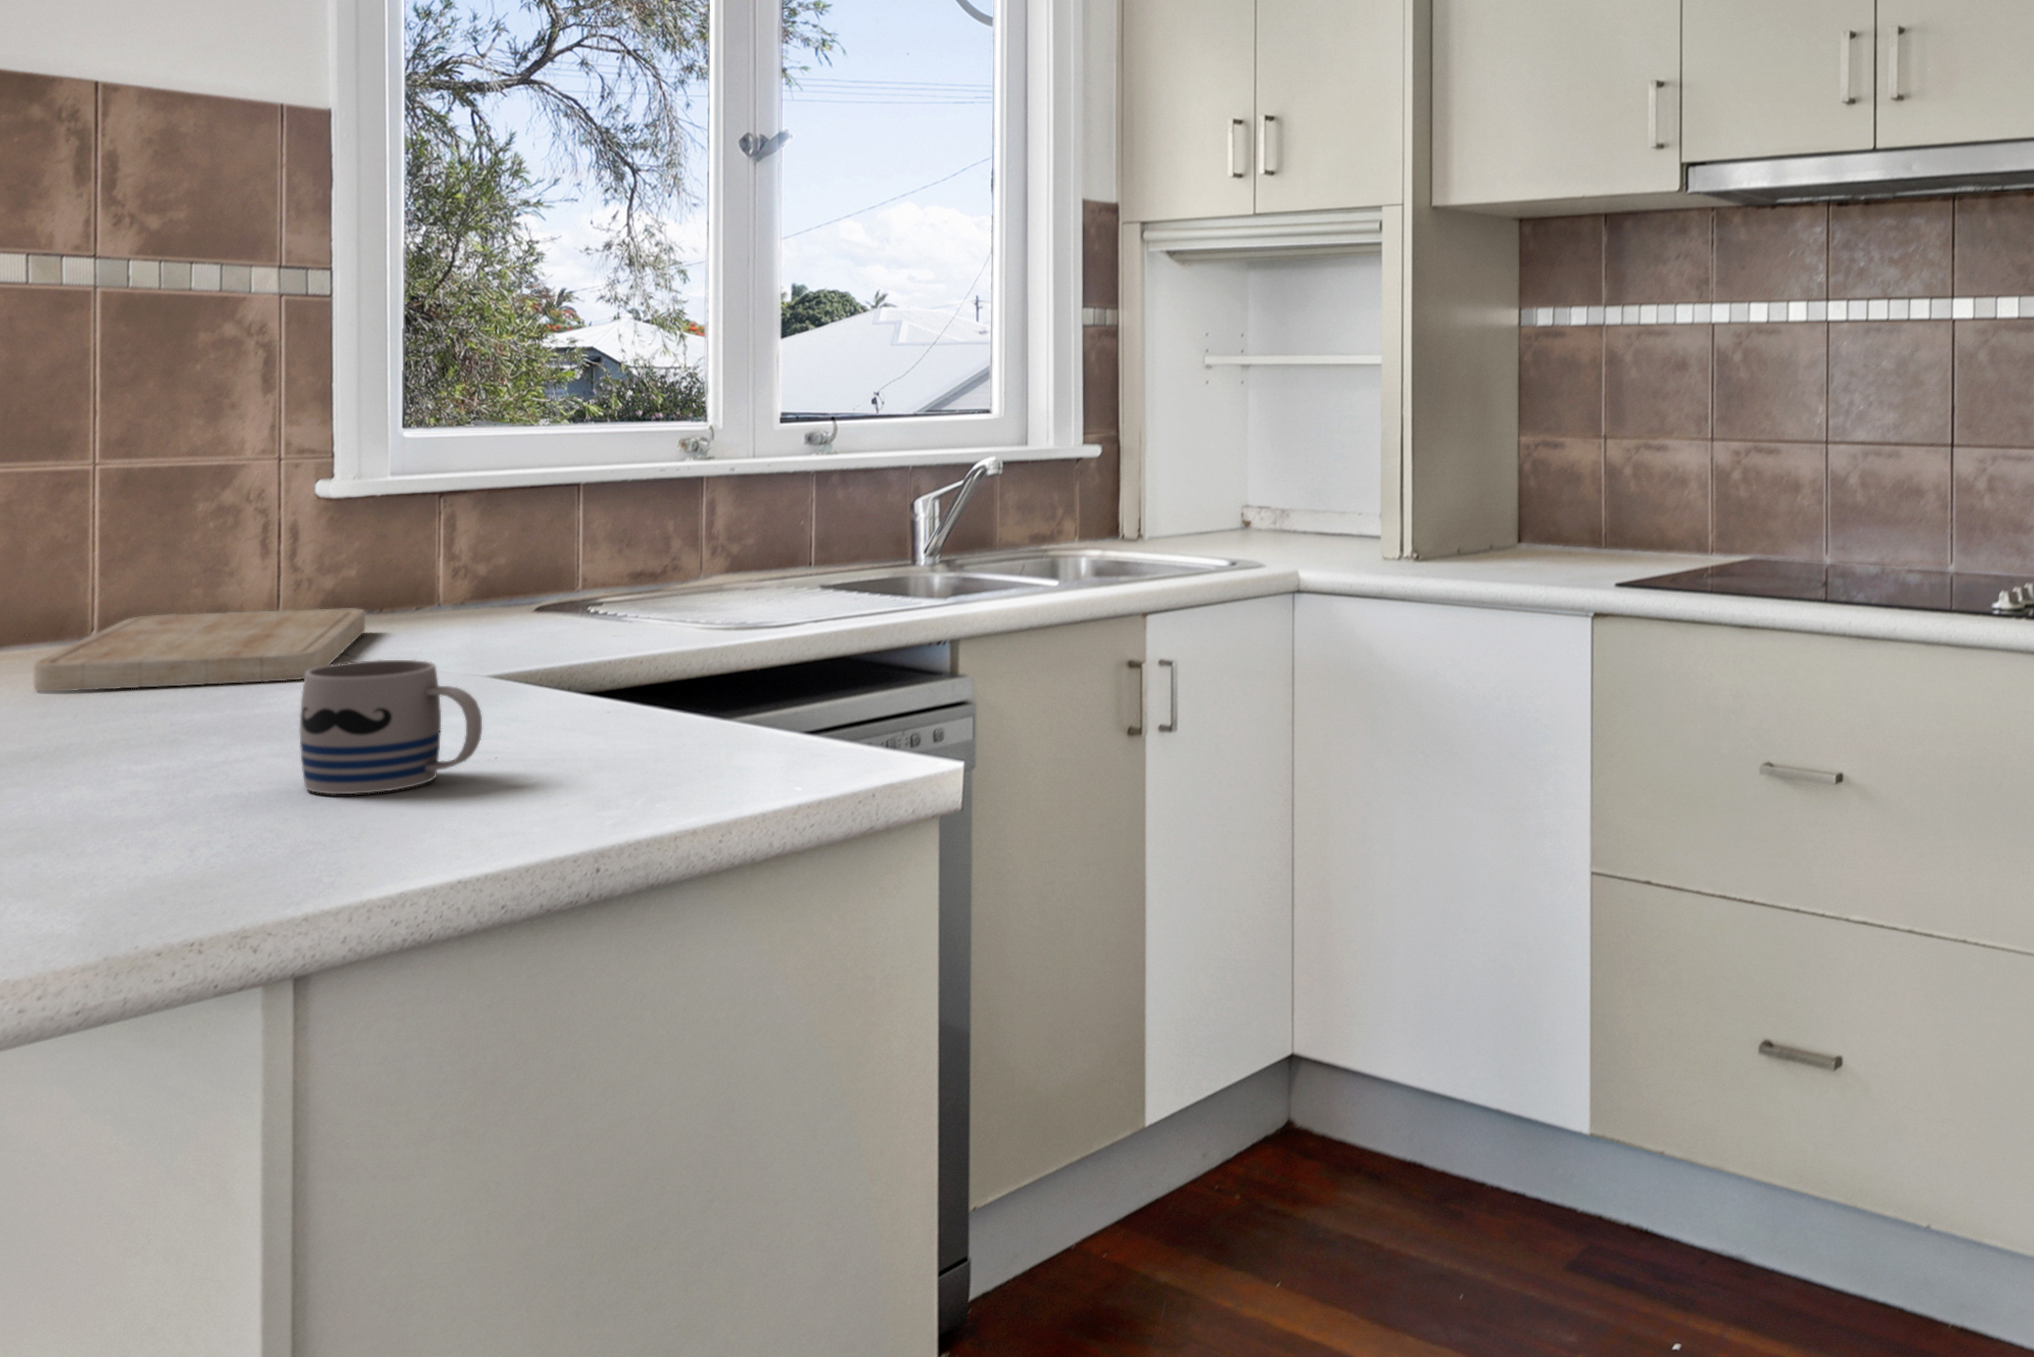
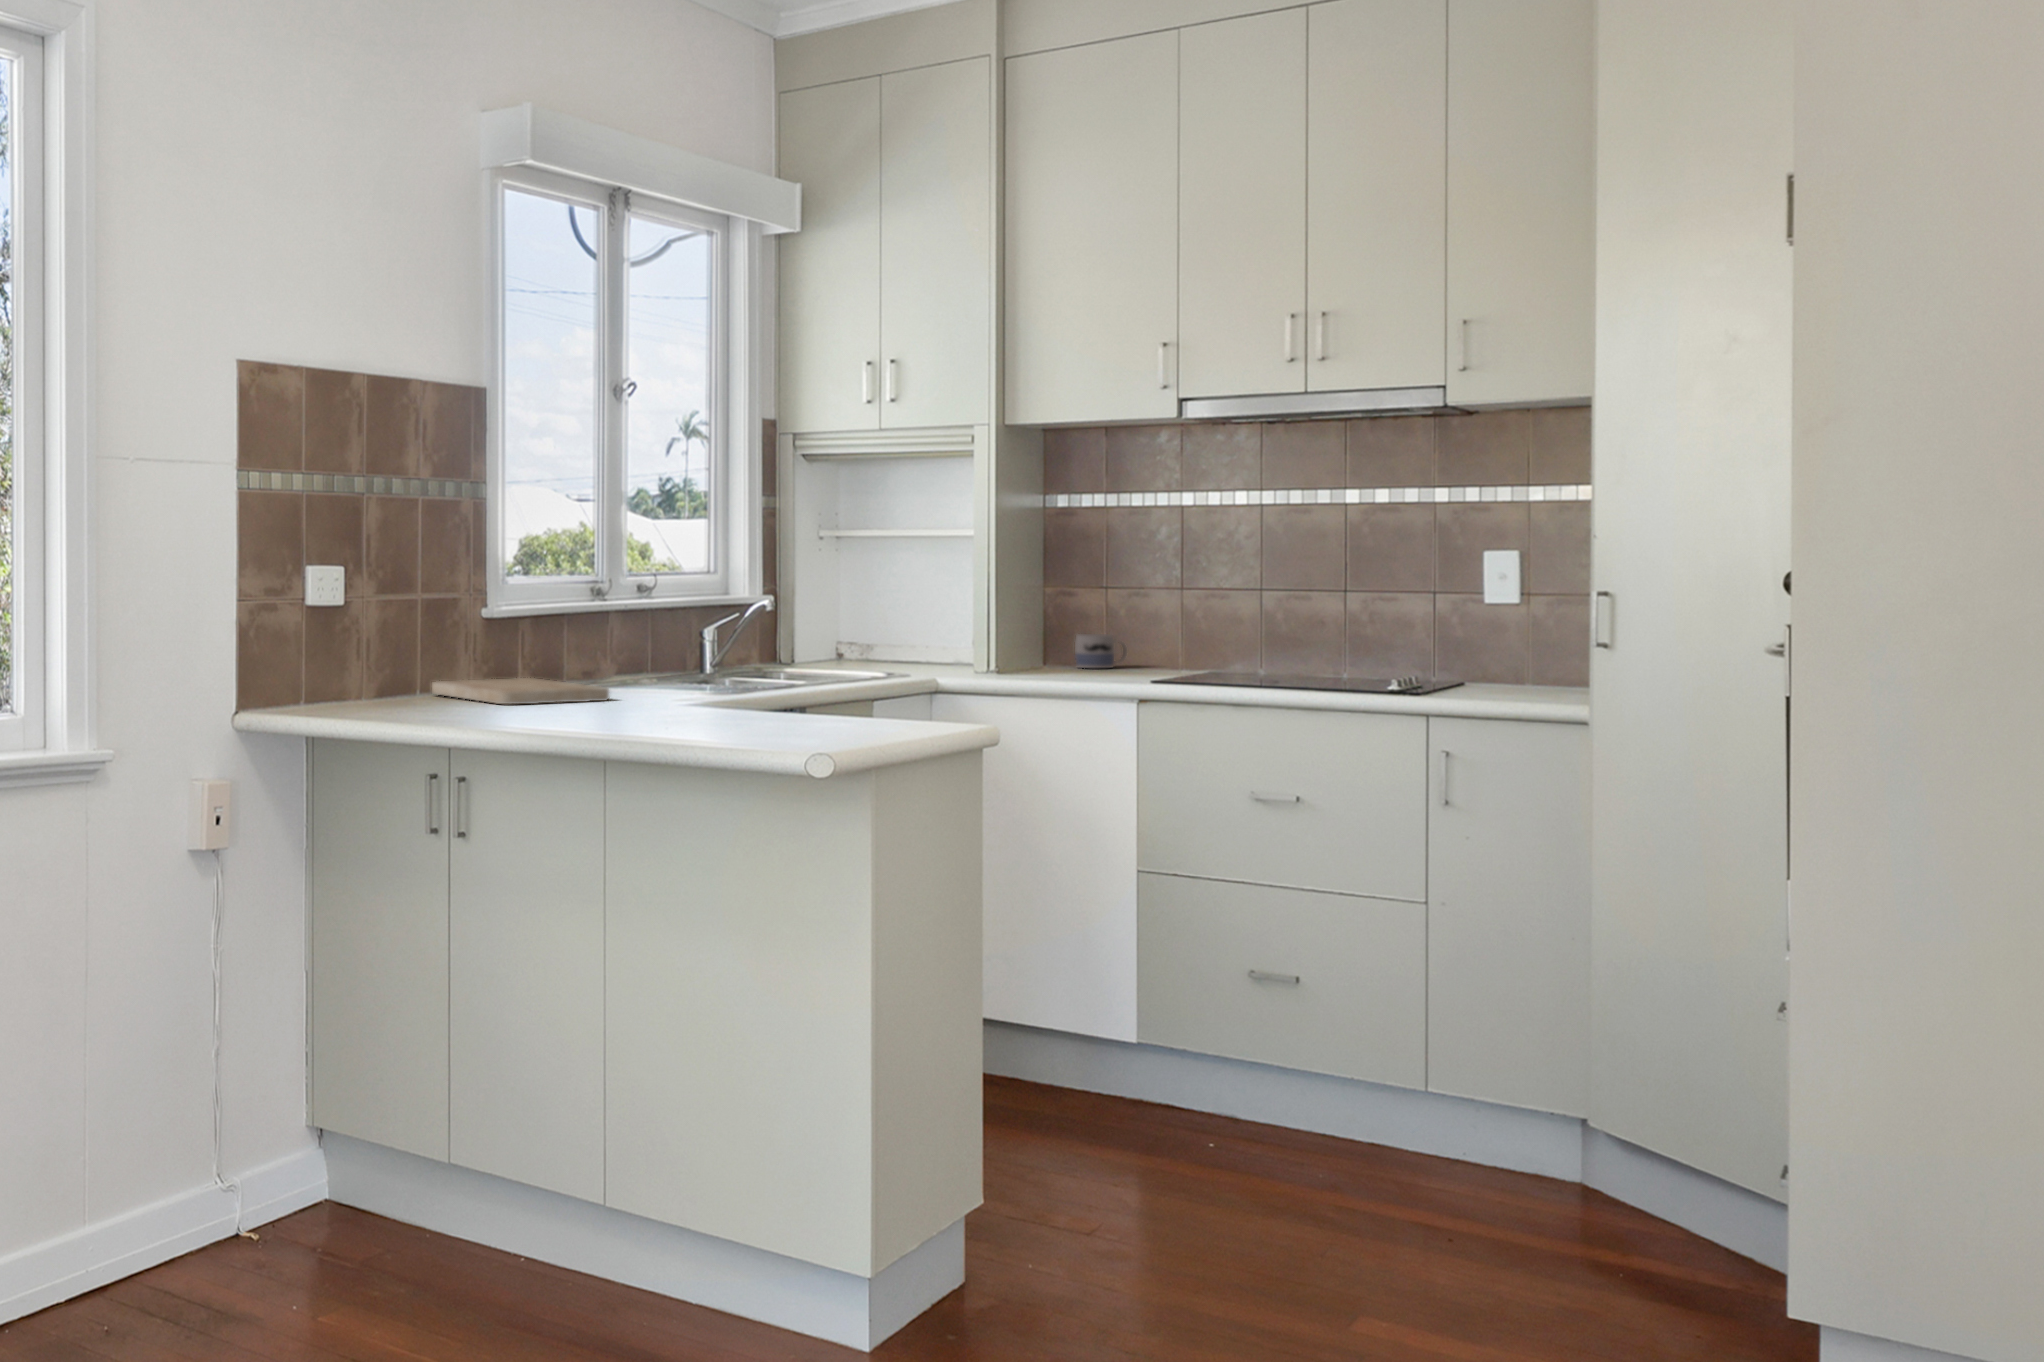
mug: present [300,660,482,794] -> present [1075,634,1127,668]

